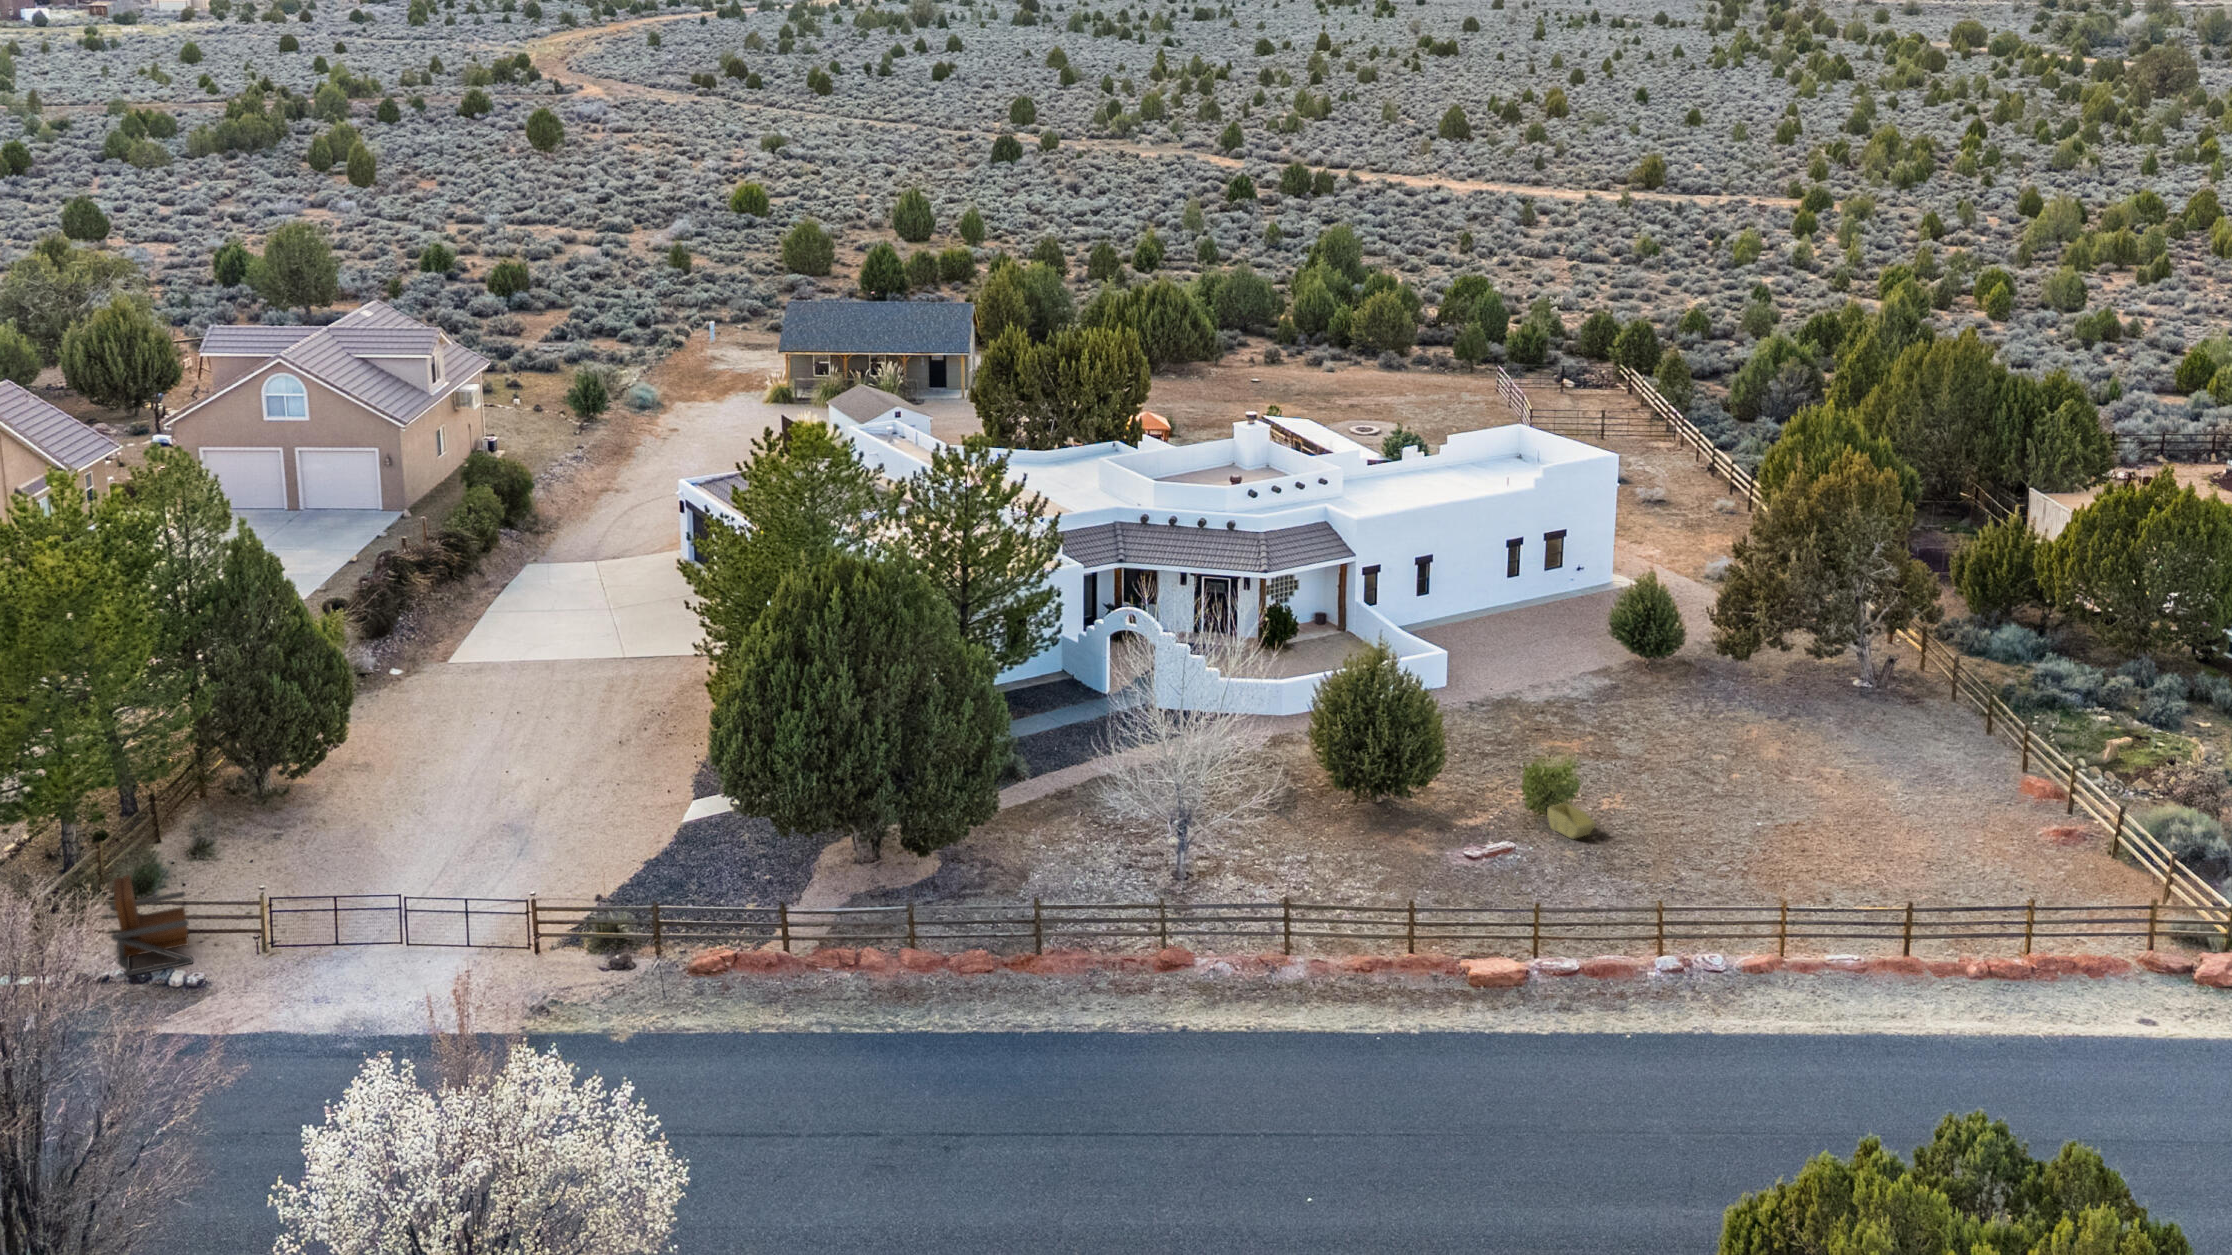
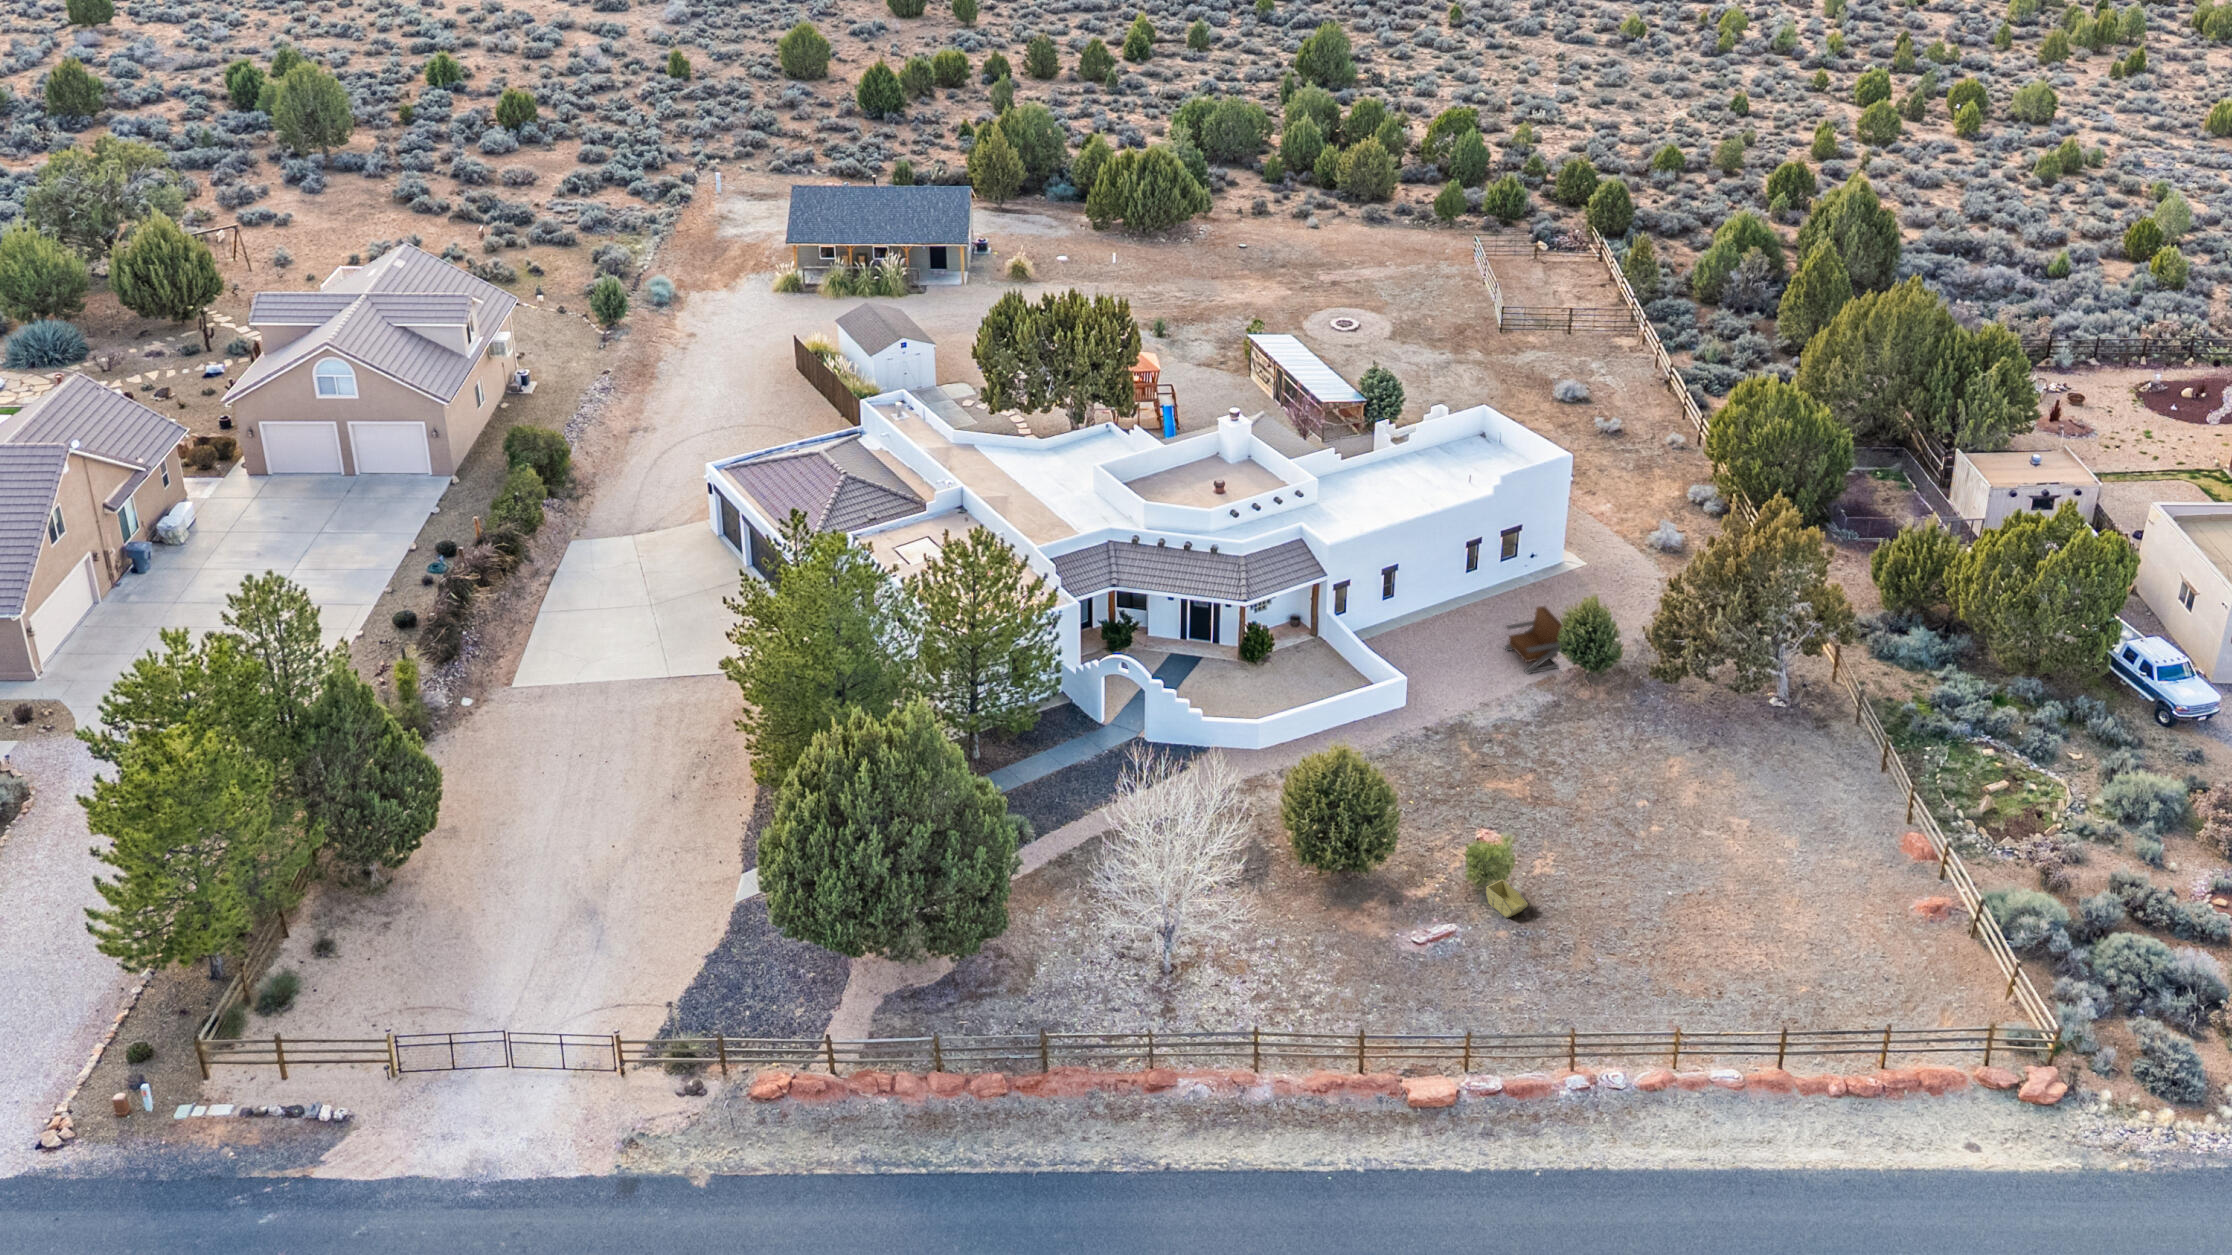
lounge chair: present [110,875,193,977] -> present [1505,606,1563,674]

